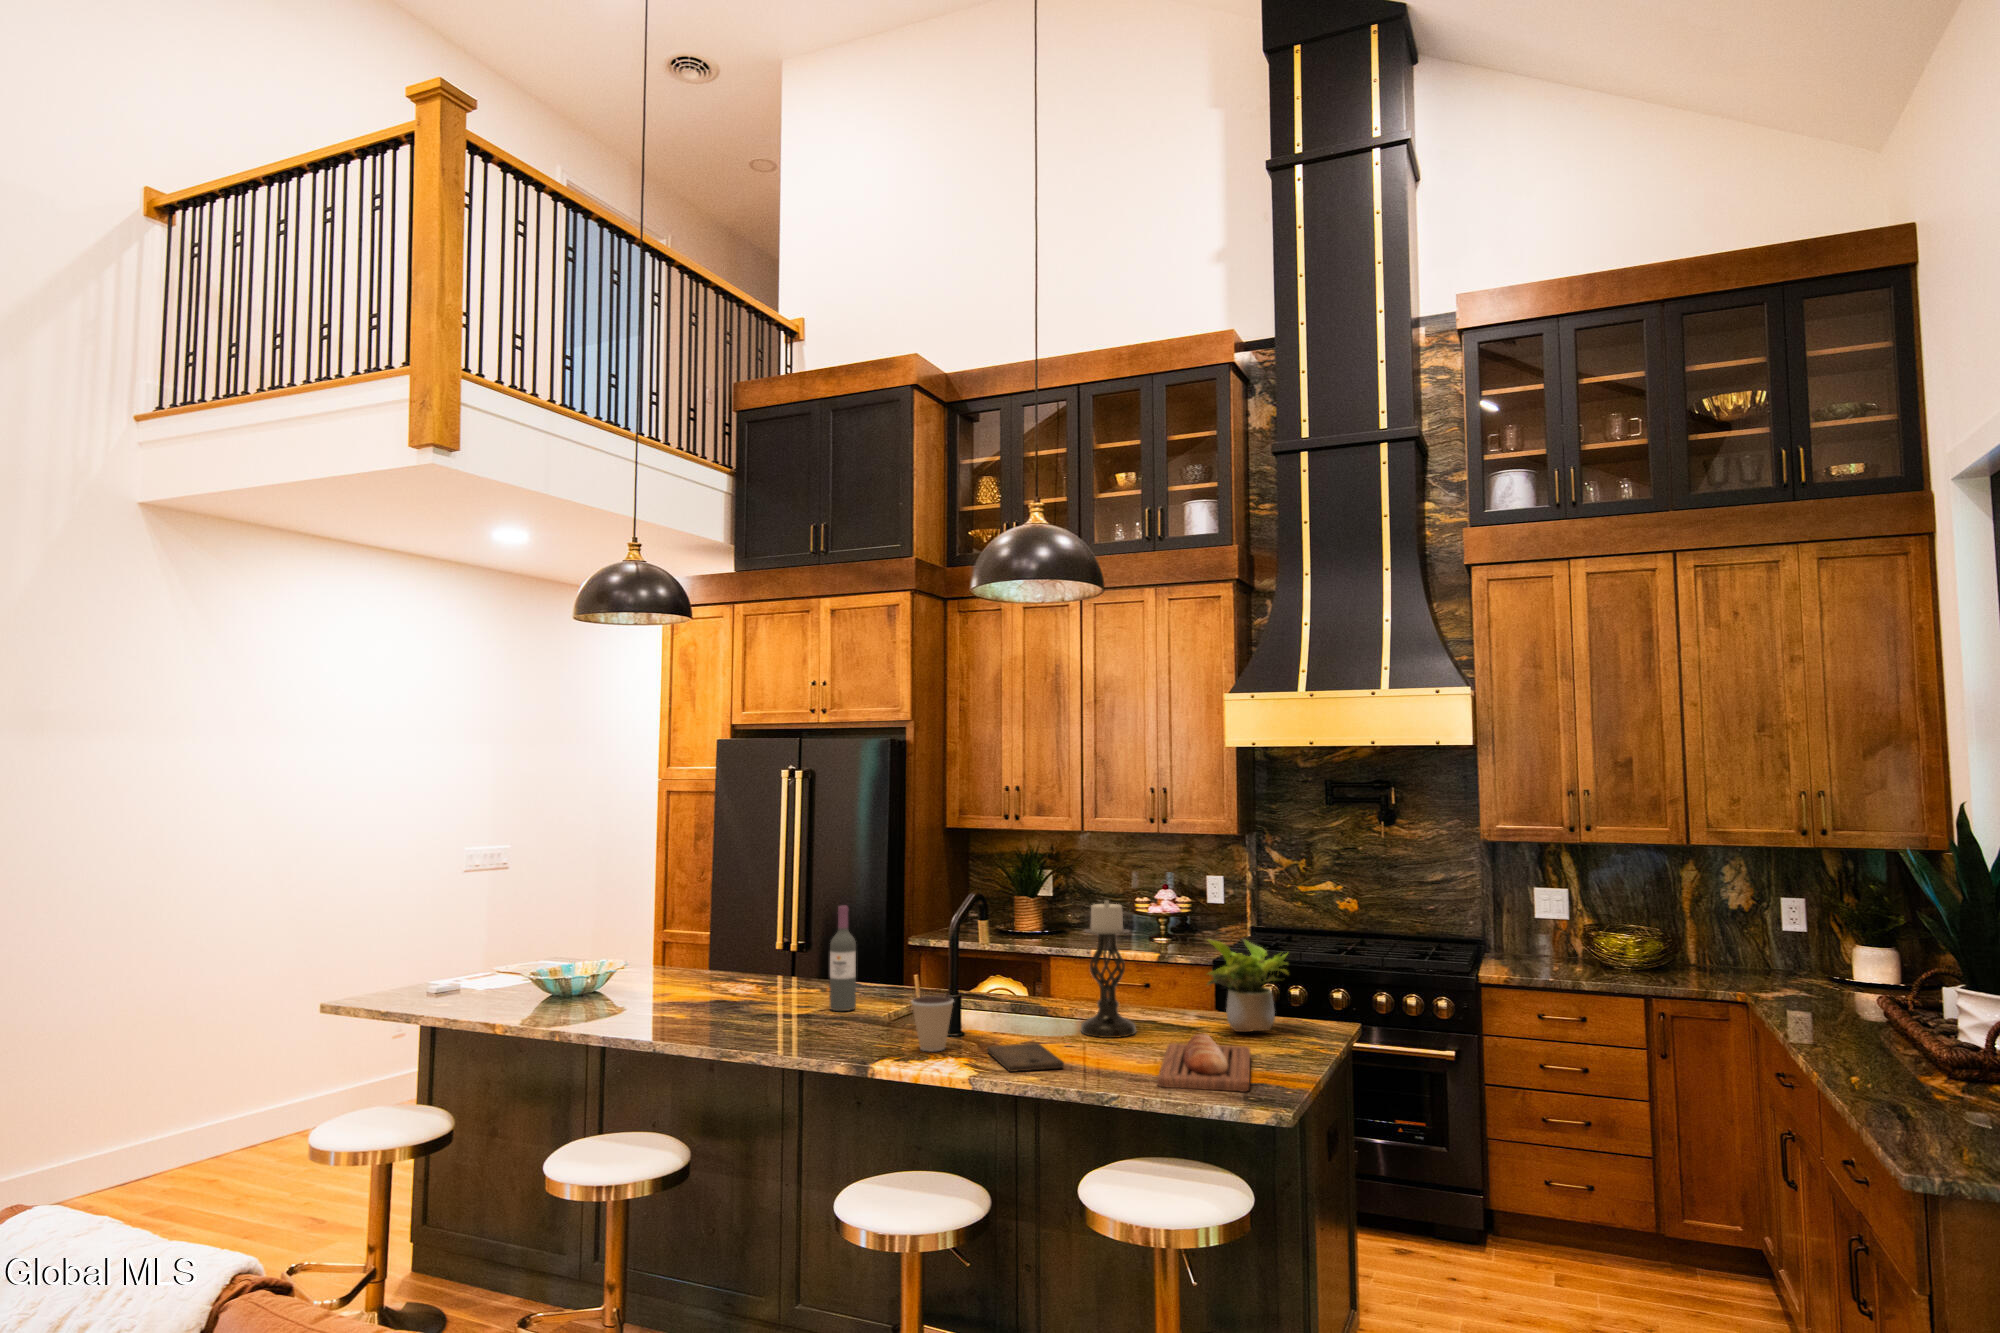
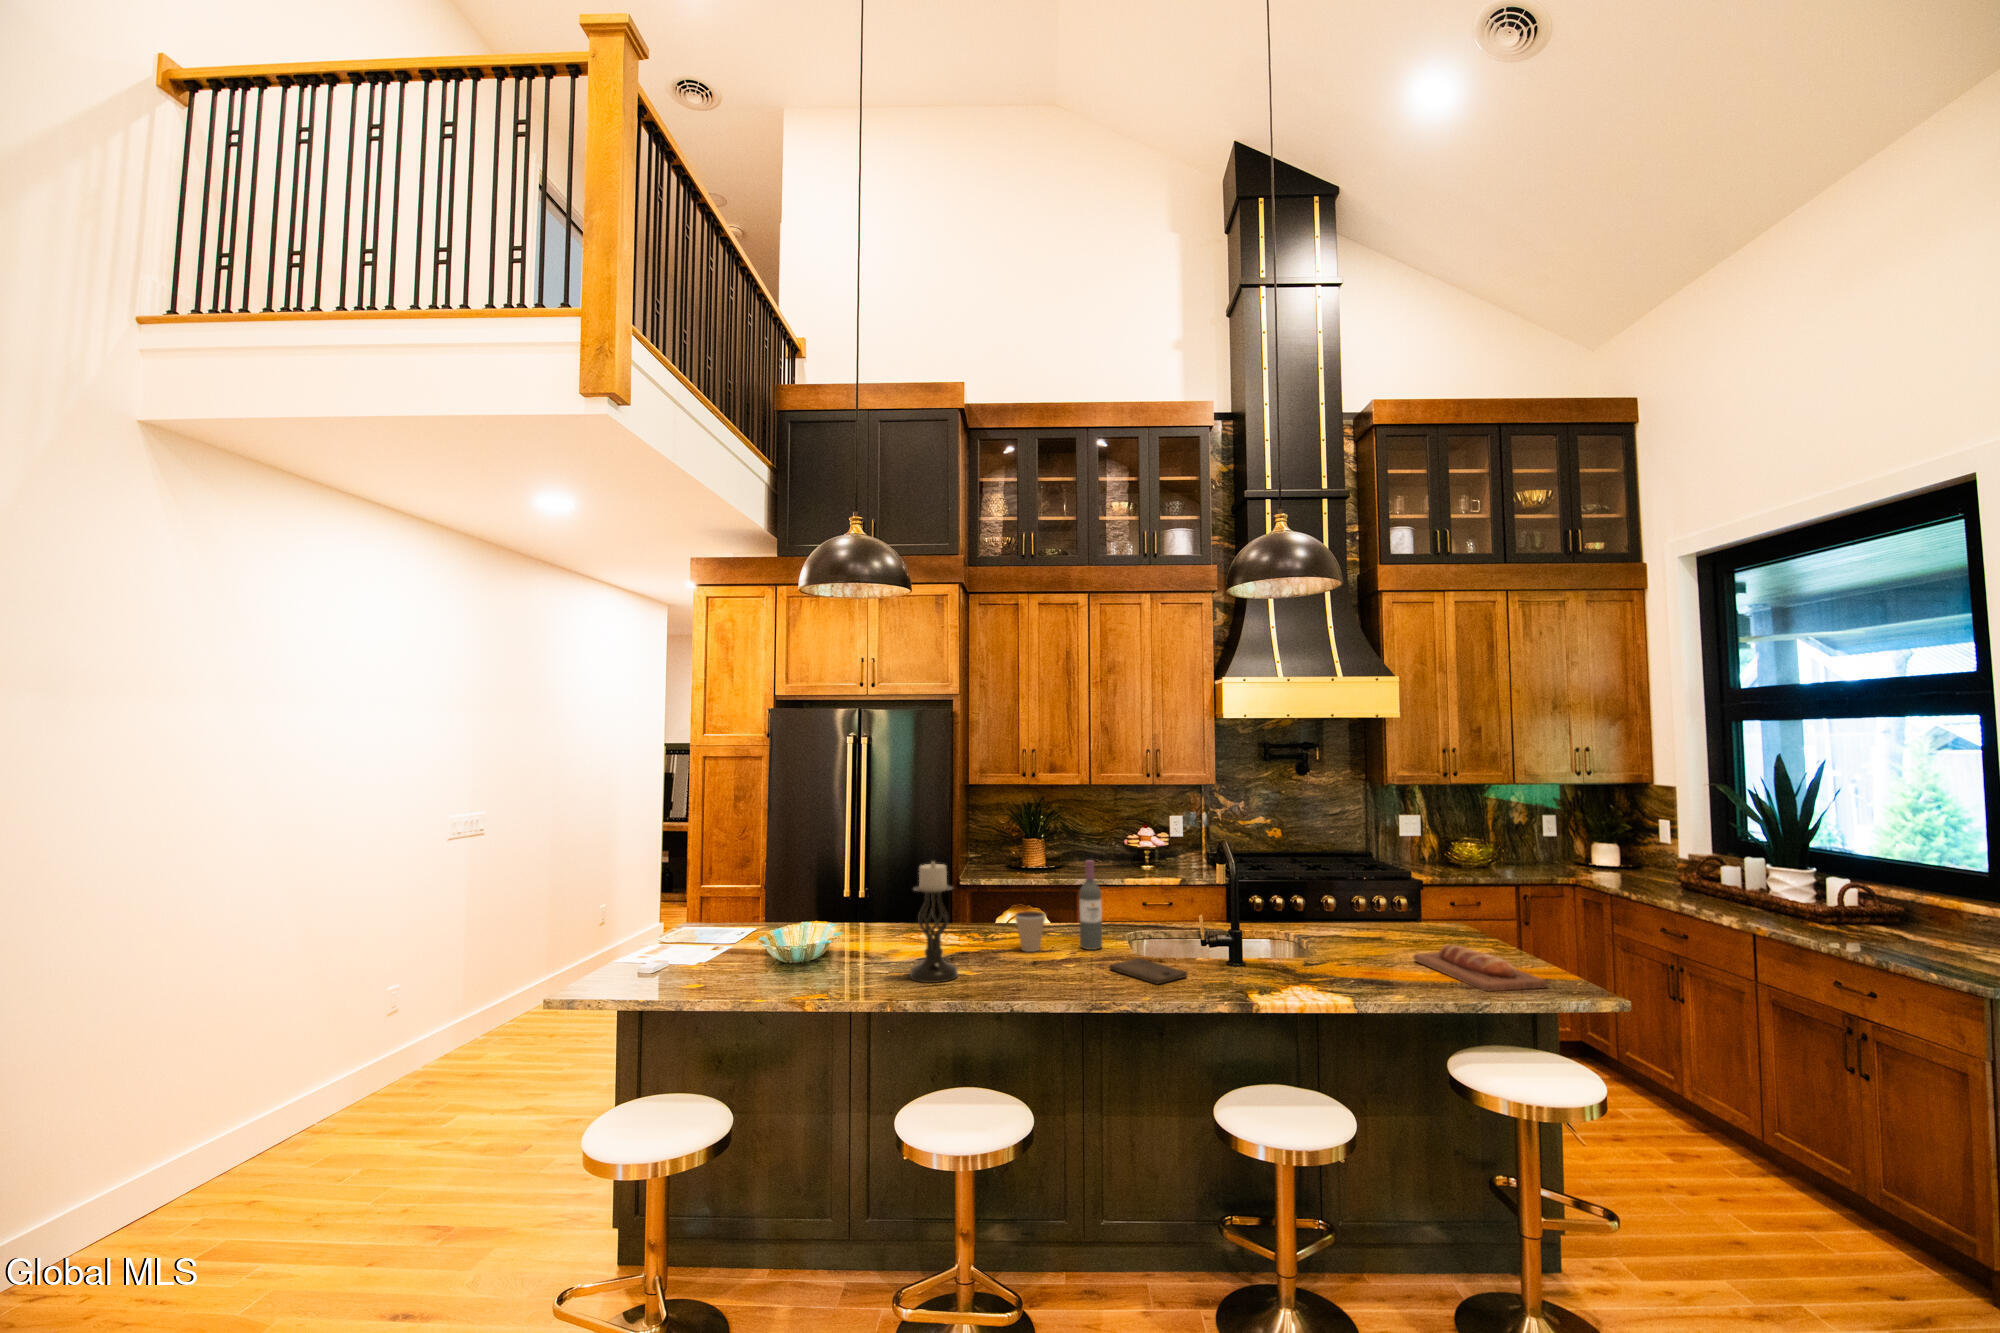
candle holder: present [1080,900,1136,1038] -> present [910,861,958,983]
potted plant: present [1207,939,1289,1032] -> none [1374,868,1439,938]
coffee cup: present [911,996,954,1051] -> present [1015,911,1045,952]
cutting board: present [987,1043,1064,1072] -> present [1109,958,1187,984]

